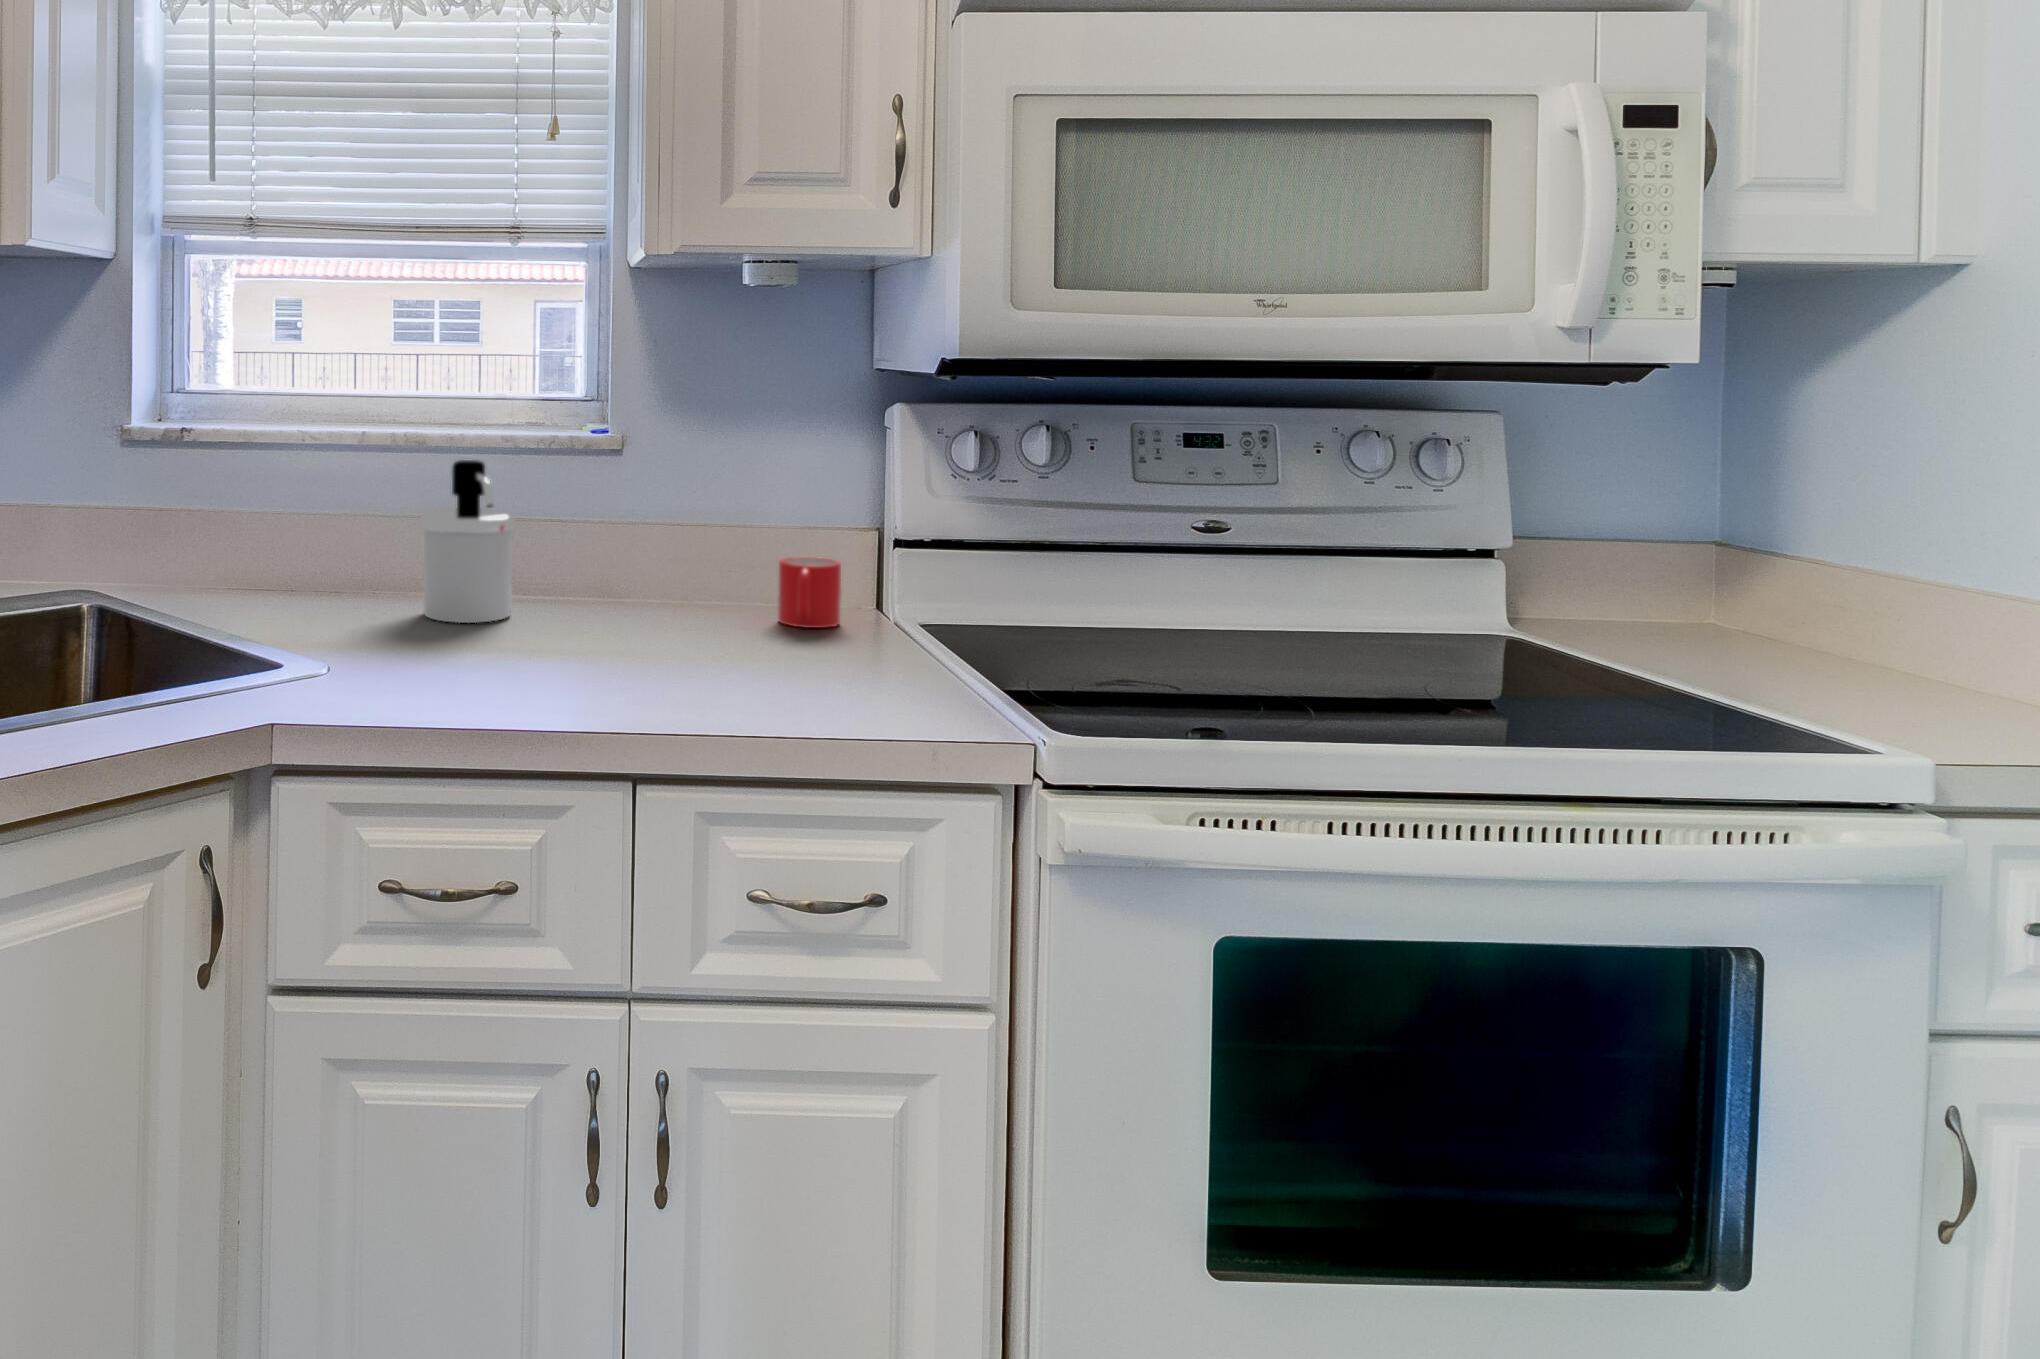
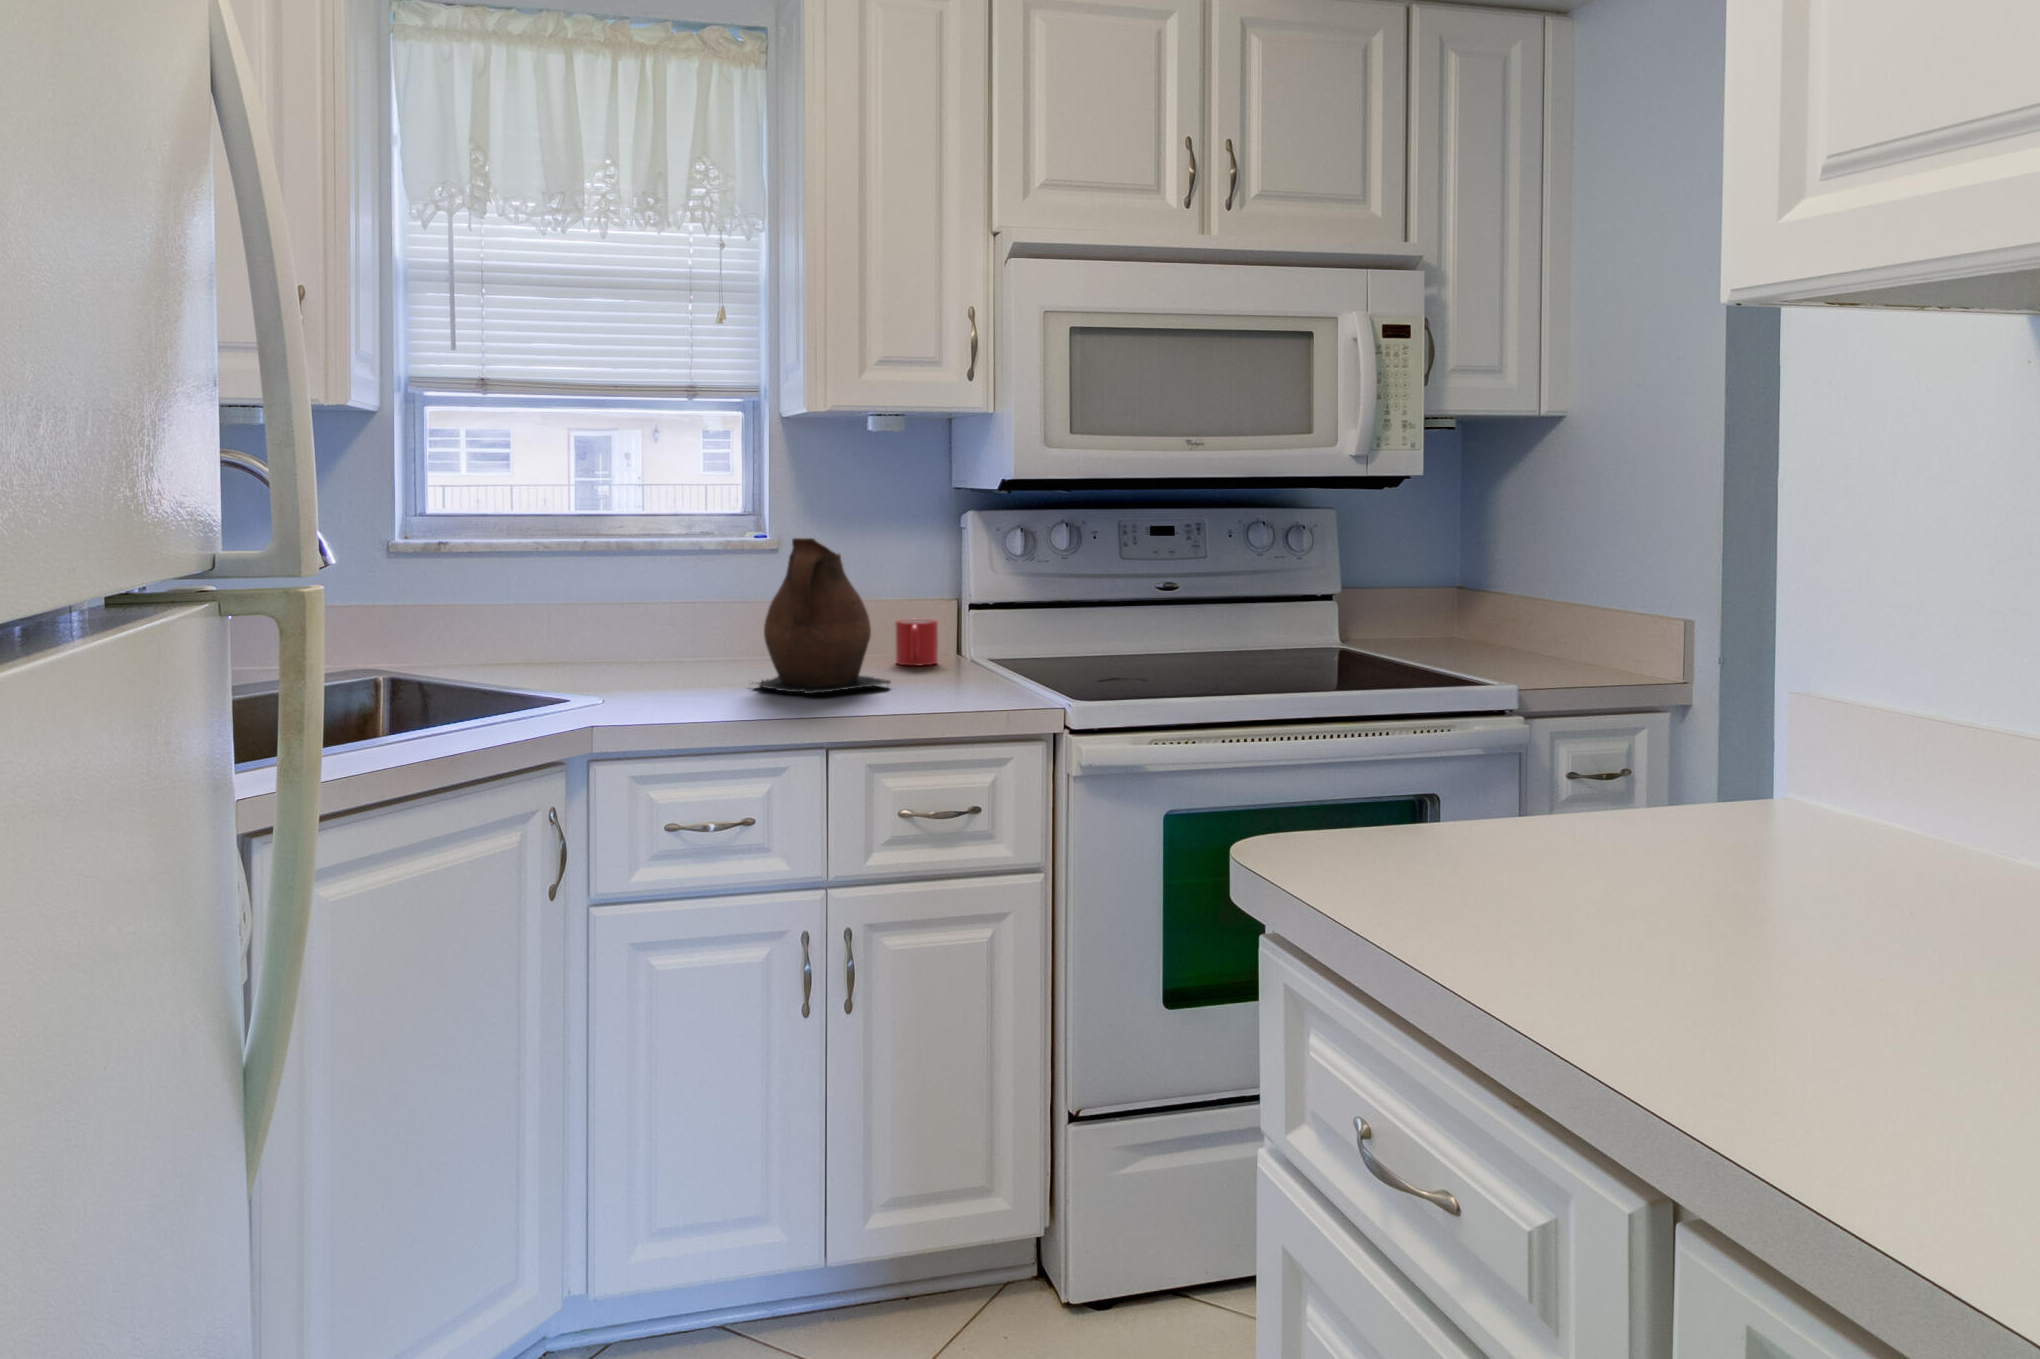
ceramic pitcher: none [545,441,757,679] -> present [757,538,891,694]
soap dispenser: present [421,460,516,623] -> none [640,558,710,675]

